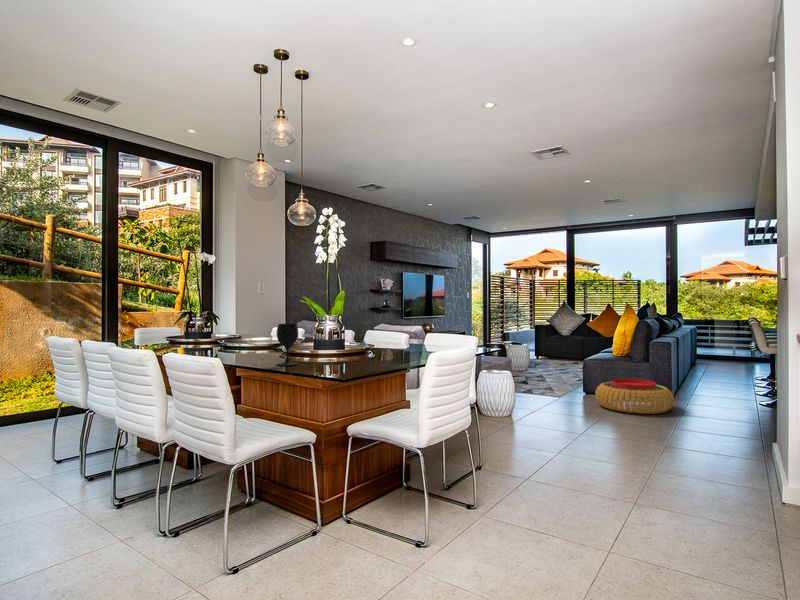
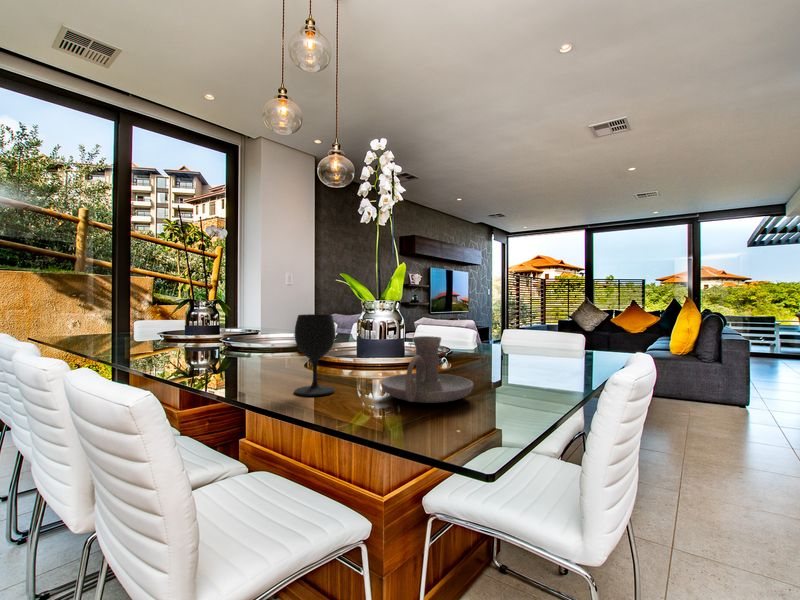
candle holder: none [322,335,369,367] -> present [381,336,473,403]
pouf: present [595,378,674,414] -> none [668,382,774,427]

